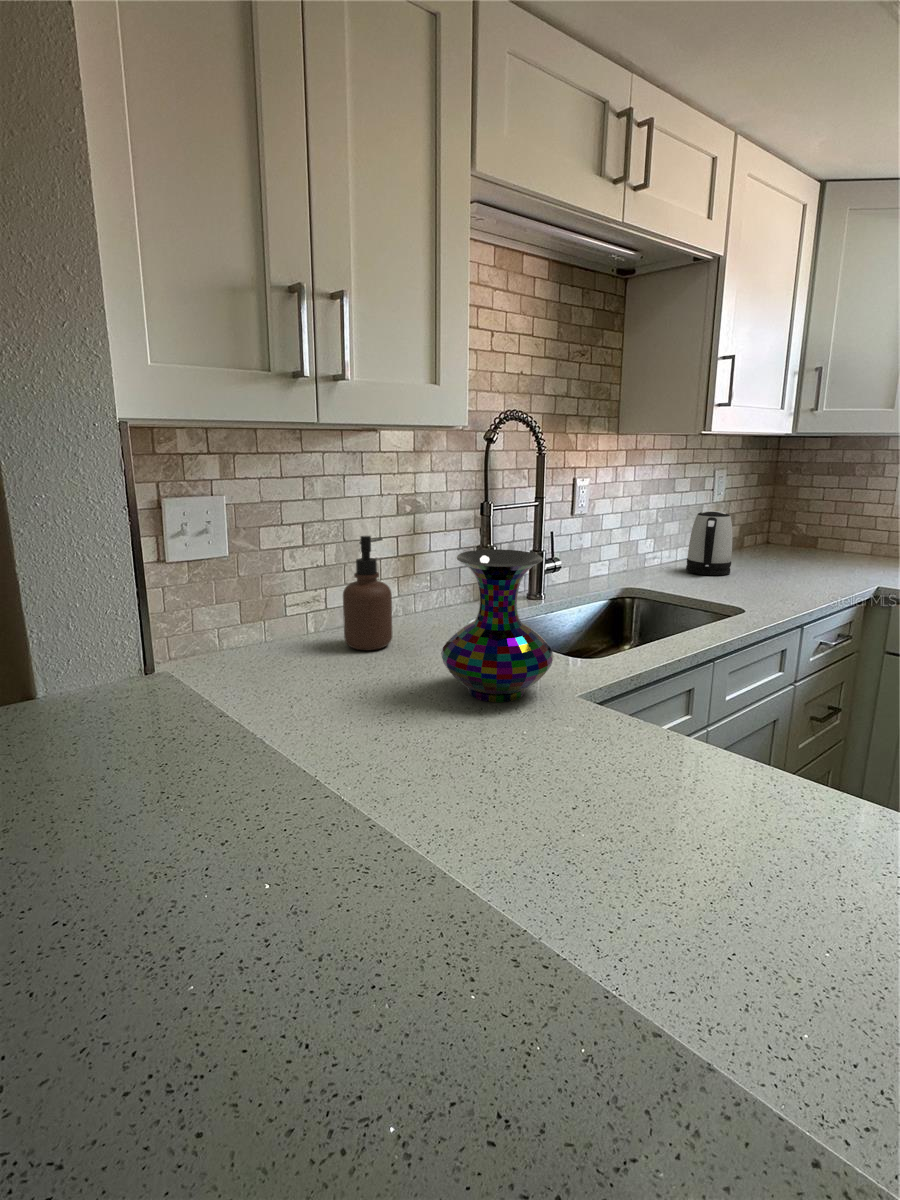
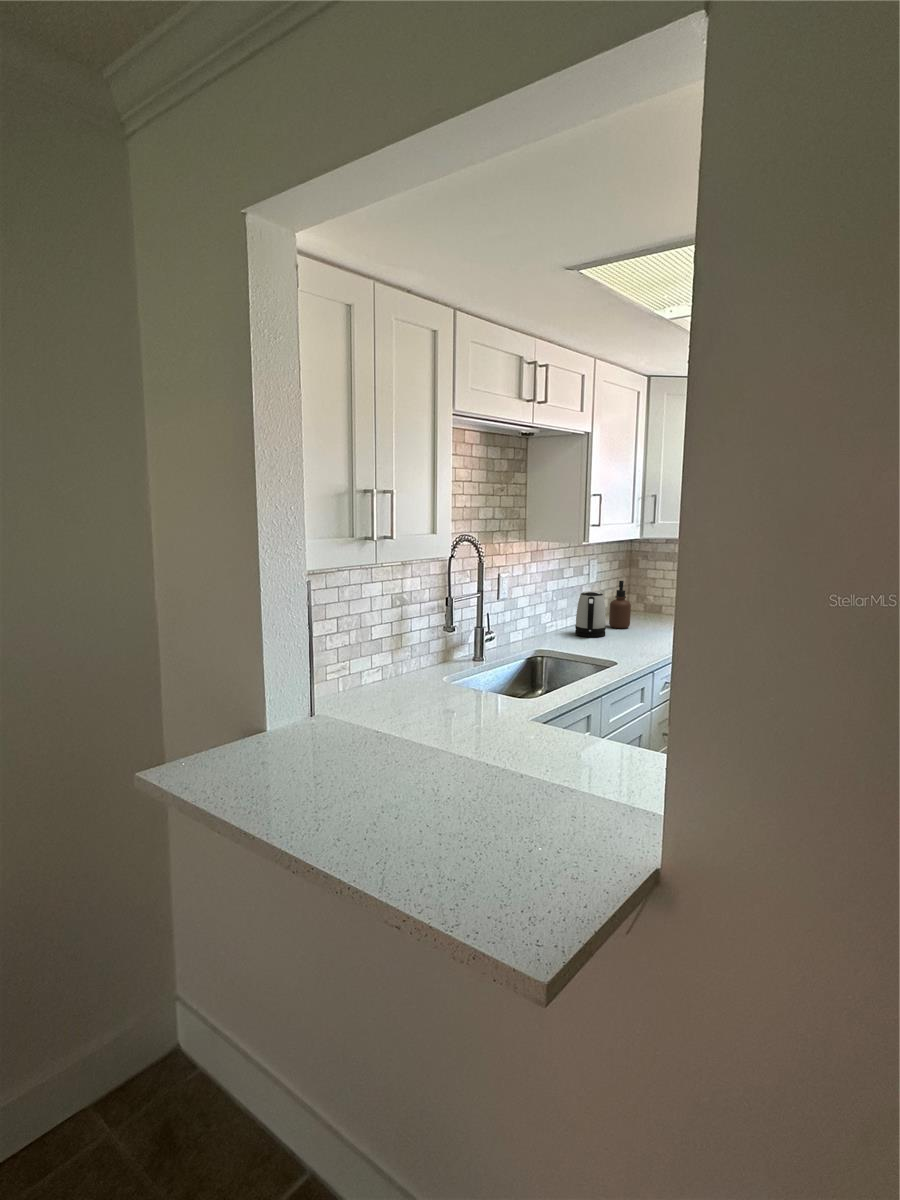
soap dispenser: present [343,536,392,650] -> present [609,581,631,628]
vase: present [441,549,554,702] -> none [454,636,521,728]

